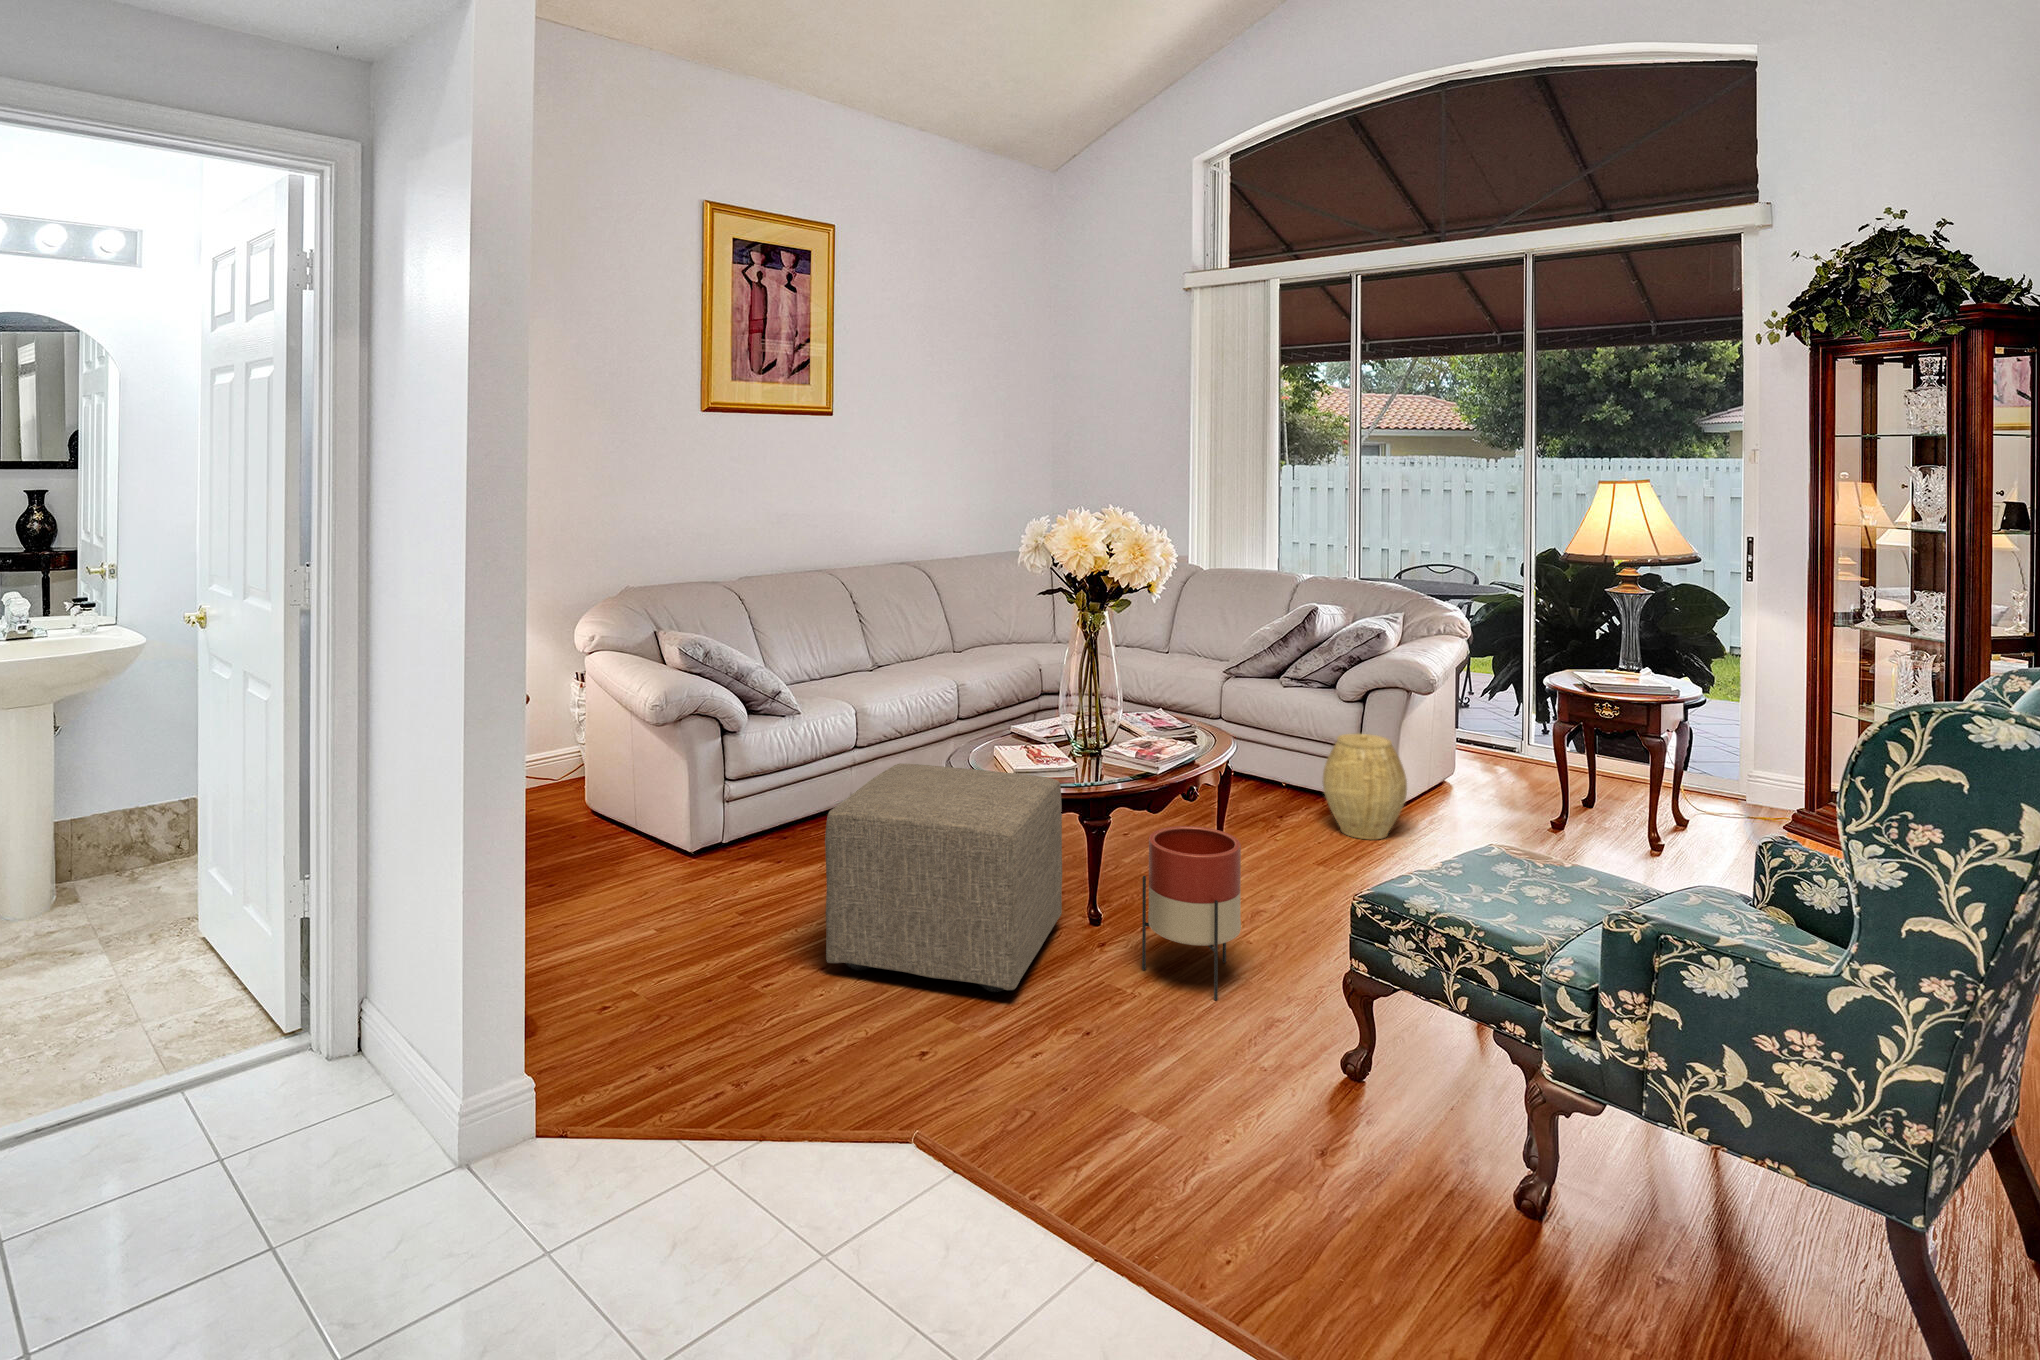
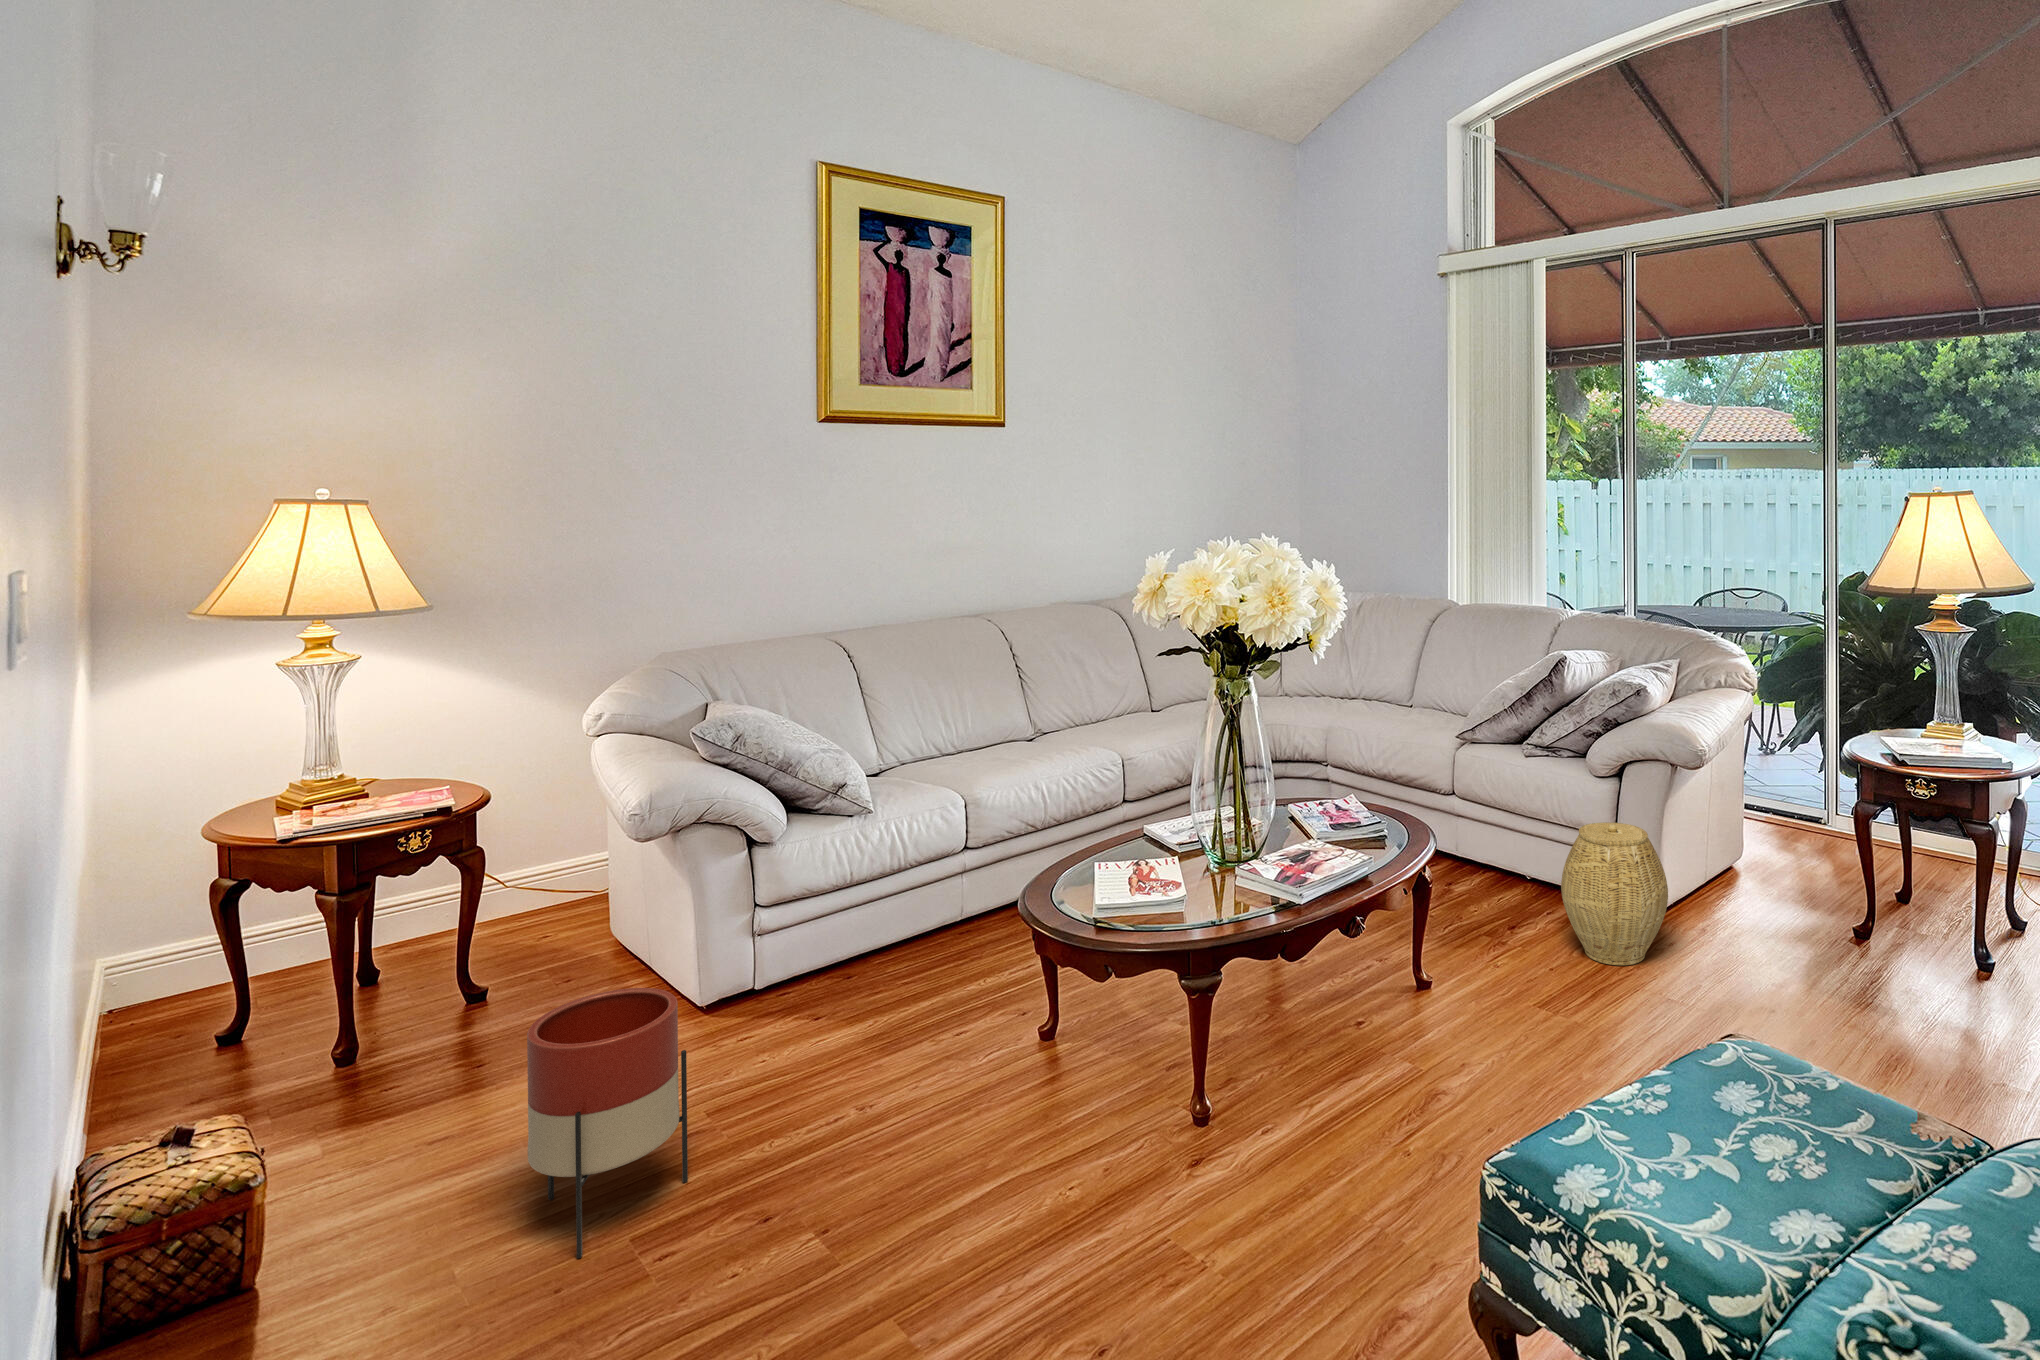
ottoman: present [825,763,1062,992] -> none [755,899,1148,1280]
planter: present [1142,826,1241,1000] -> present [527,988,688,1258]

